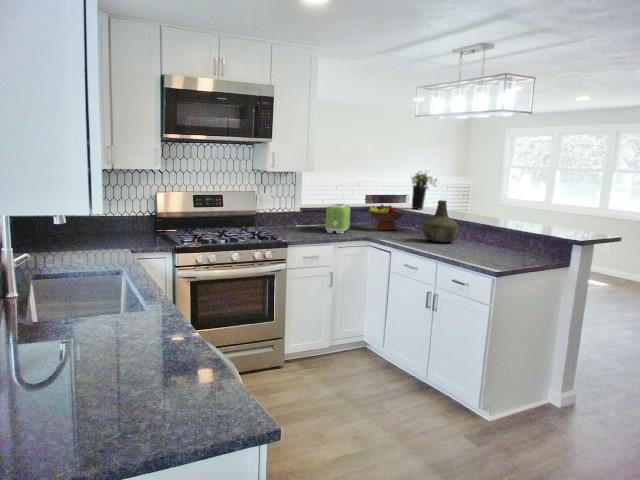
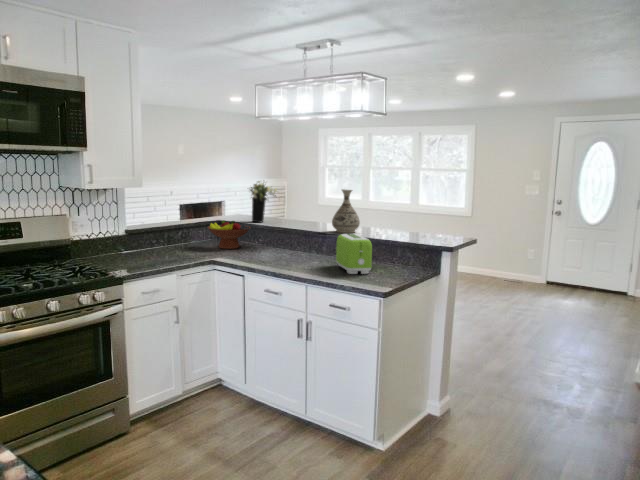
vase: none [480,180,509,223] -> present [332,189,360,233]
bottle: present [423,200,458,242] -> none [276,213,313,258]
toaster: present [325,204,350,233] -> present [336,234,372,274]

